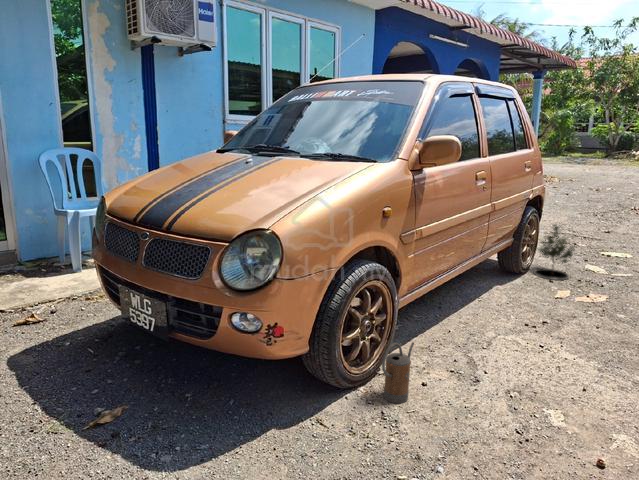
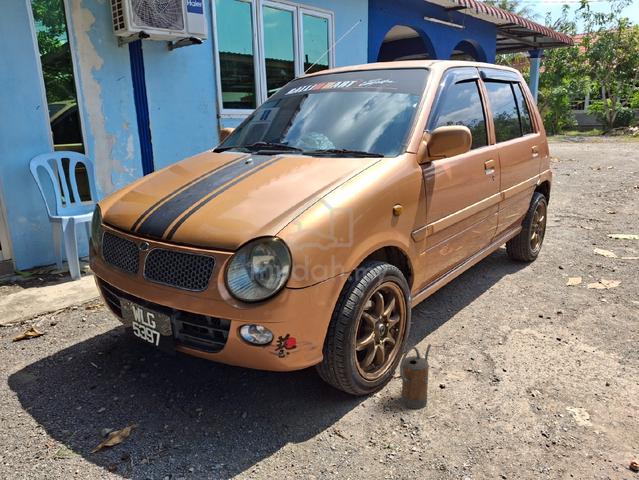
potted tree: present [534,225,575,280] -> none [540,203,586,265]

